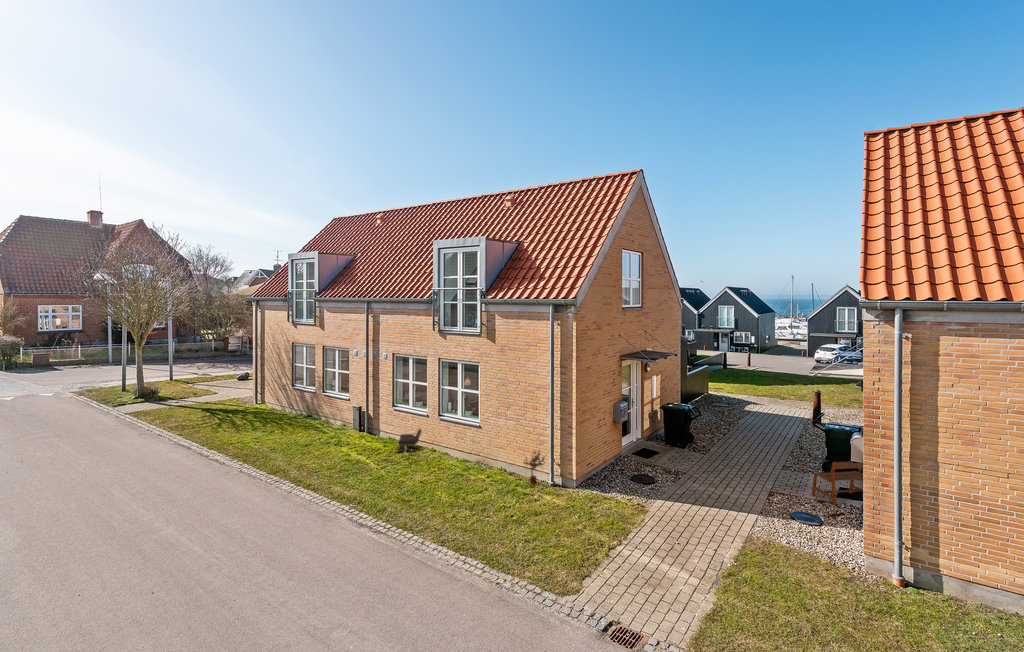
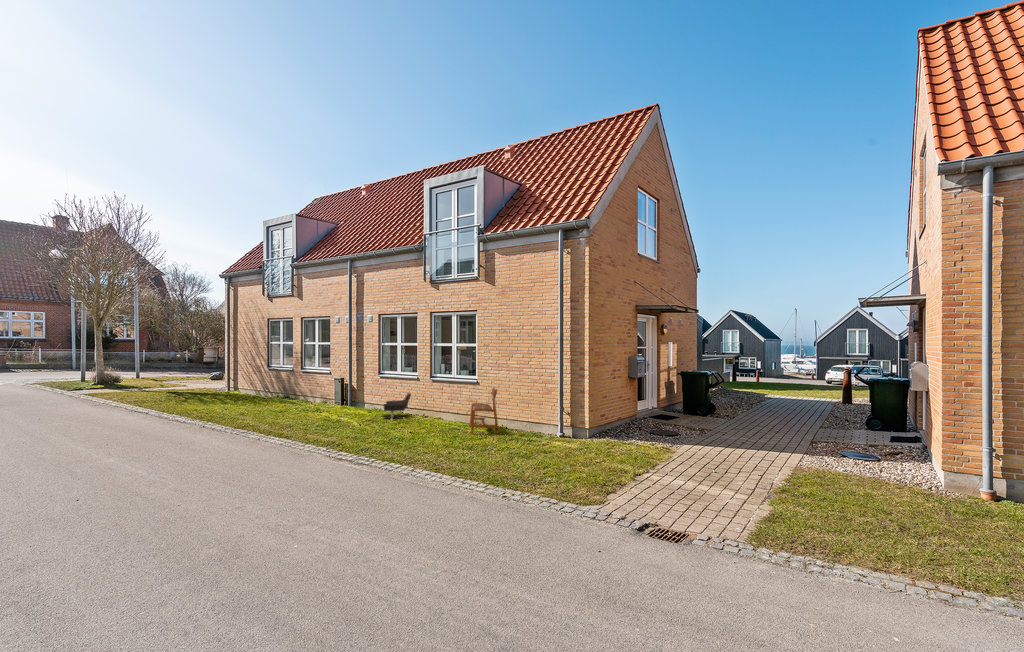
potted tree: present [524,452,544,483] -> none [528,399,555,438]
bench: present [812,461,863,505] -> present [470,387,498,434]

